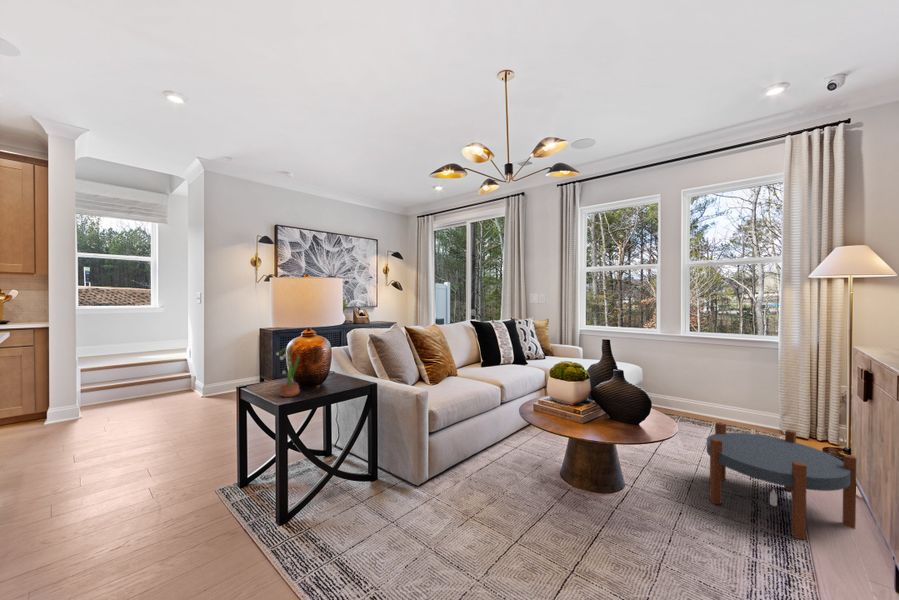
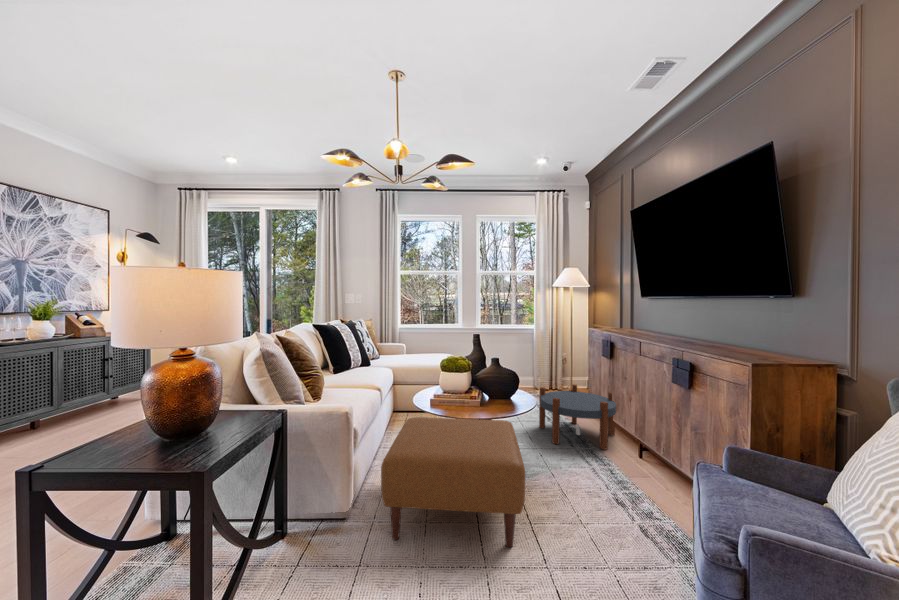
potted flower: present [276,349,299,397] -> none [175,373,214,455]
ottoman: none [421,417,592,568] -> present [381,417,525,547]

